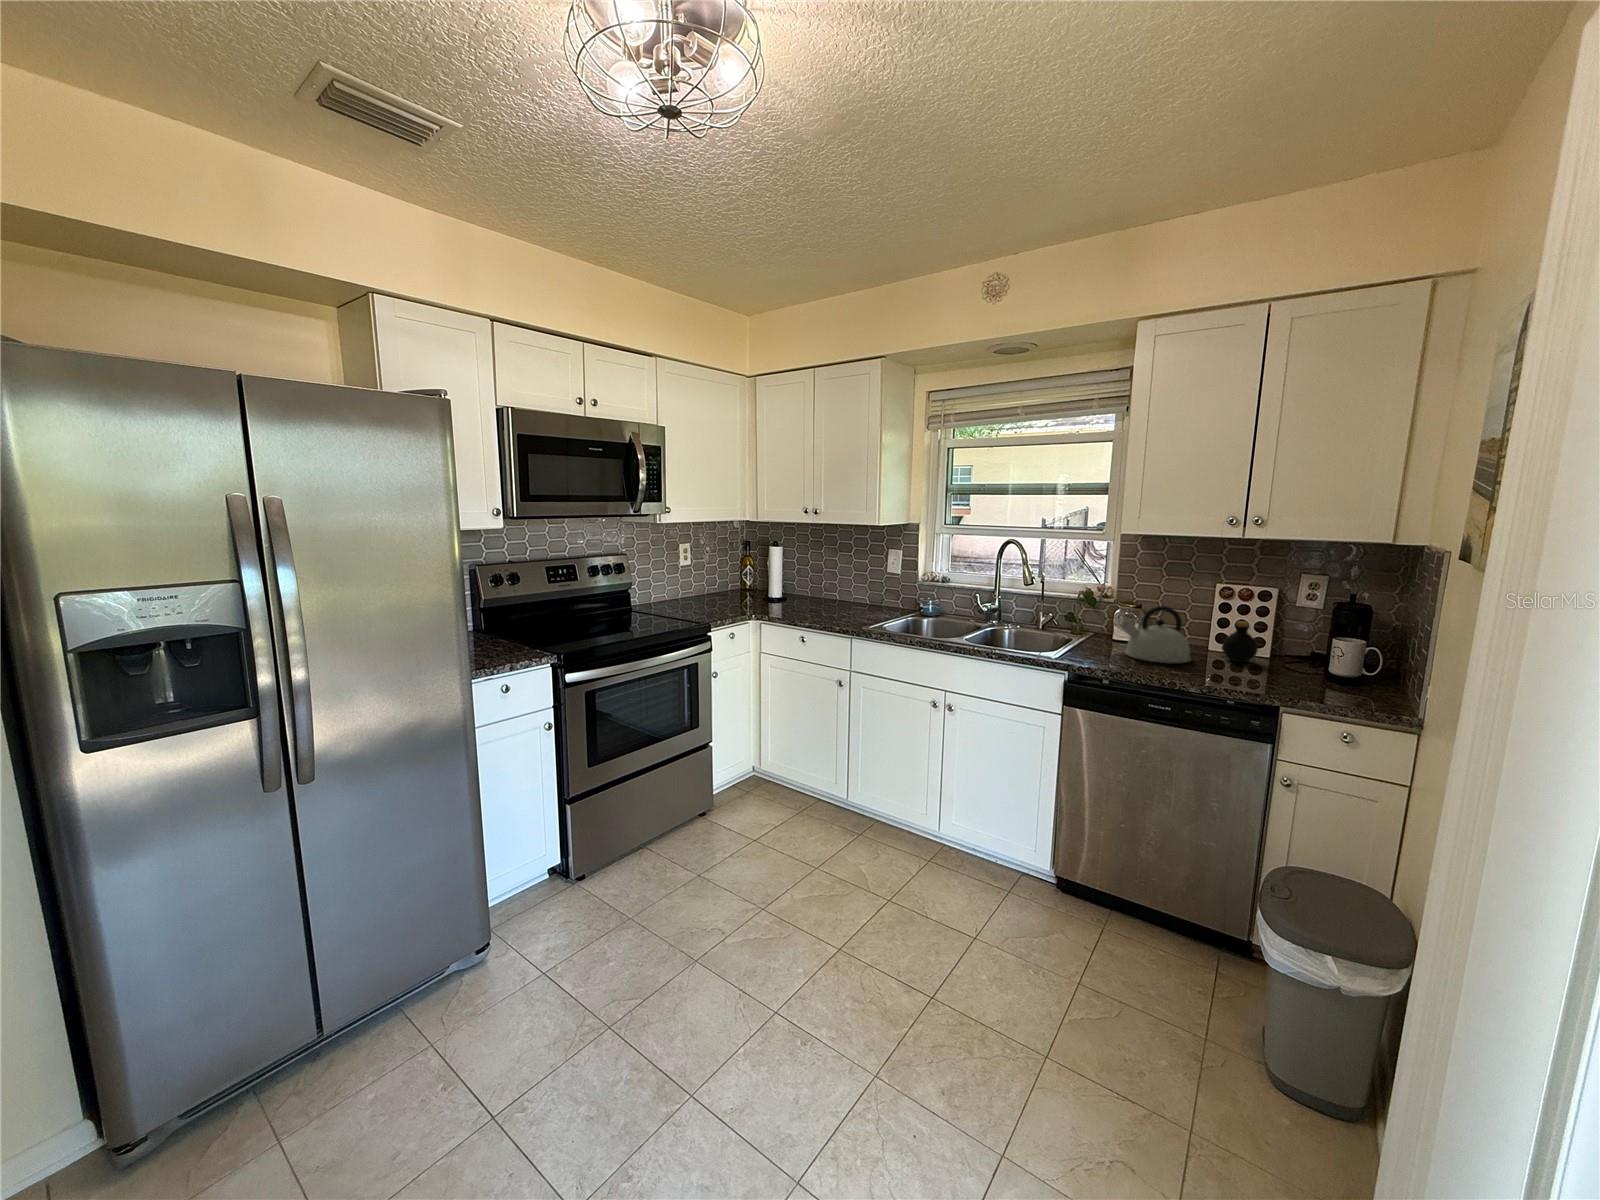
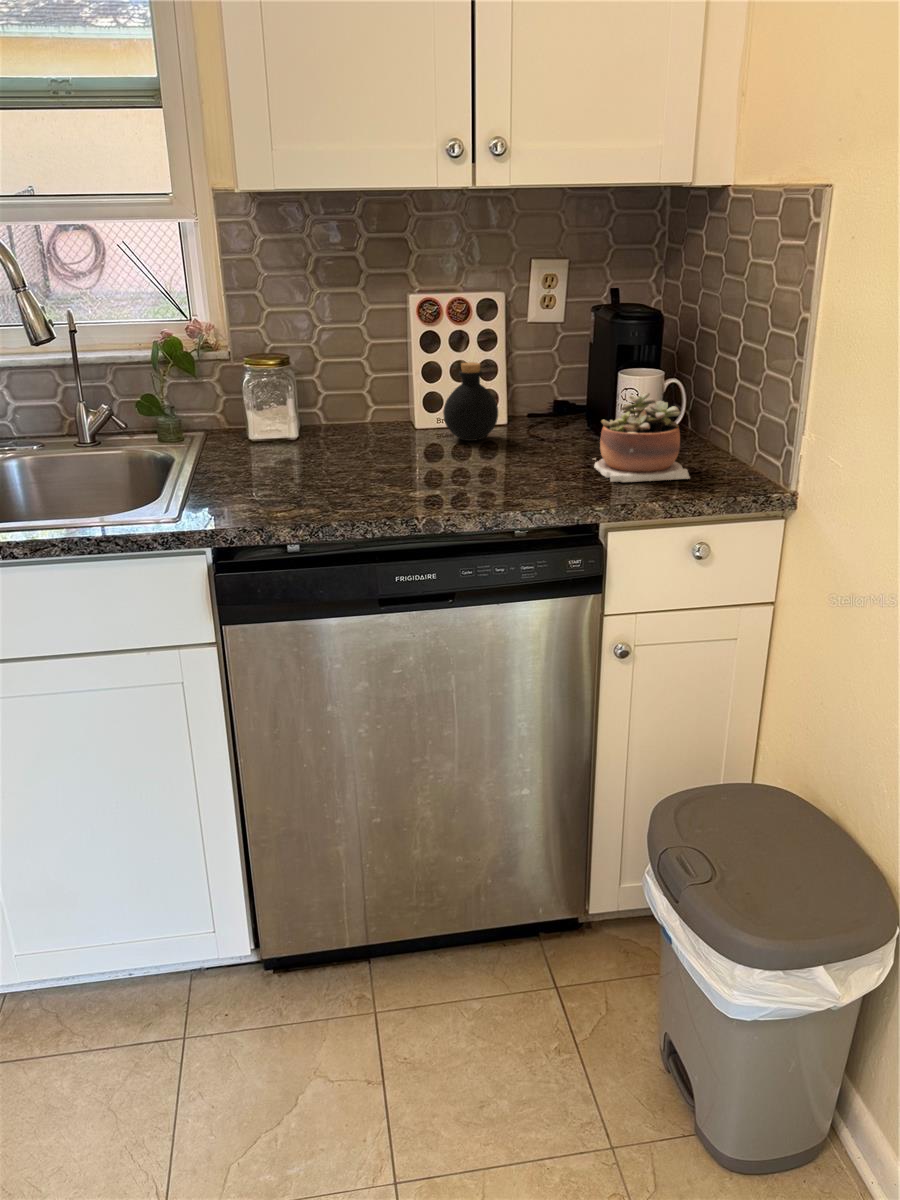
kettle: present [1121,606,1191,663] -> none [278,352,411,474]
succulent plant: none [1298,651,1361,702] -> present [594,393,690,482]

